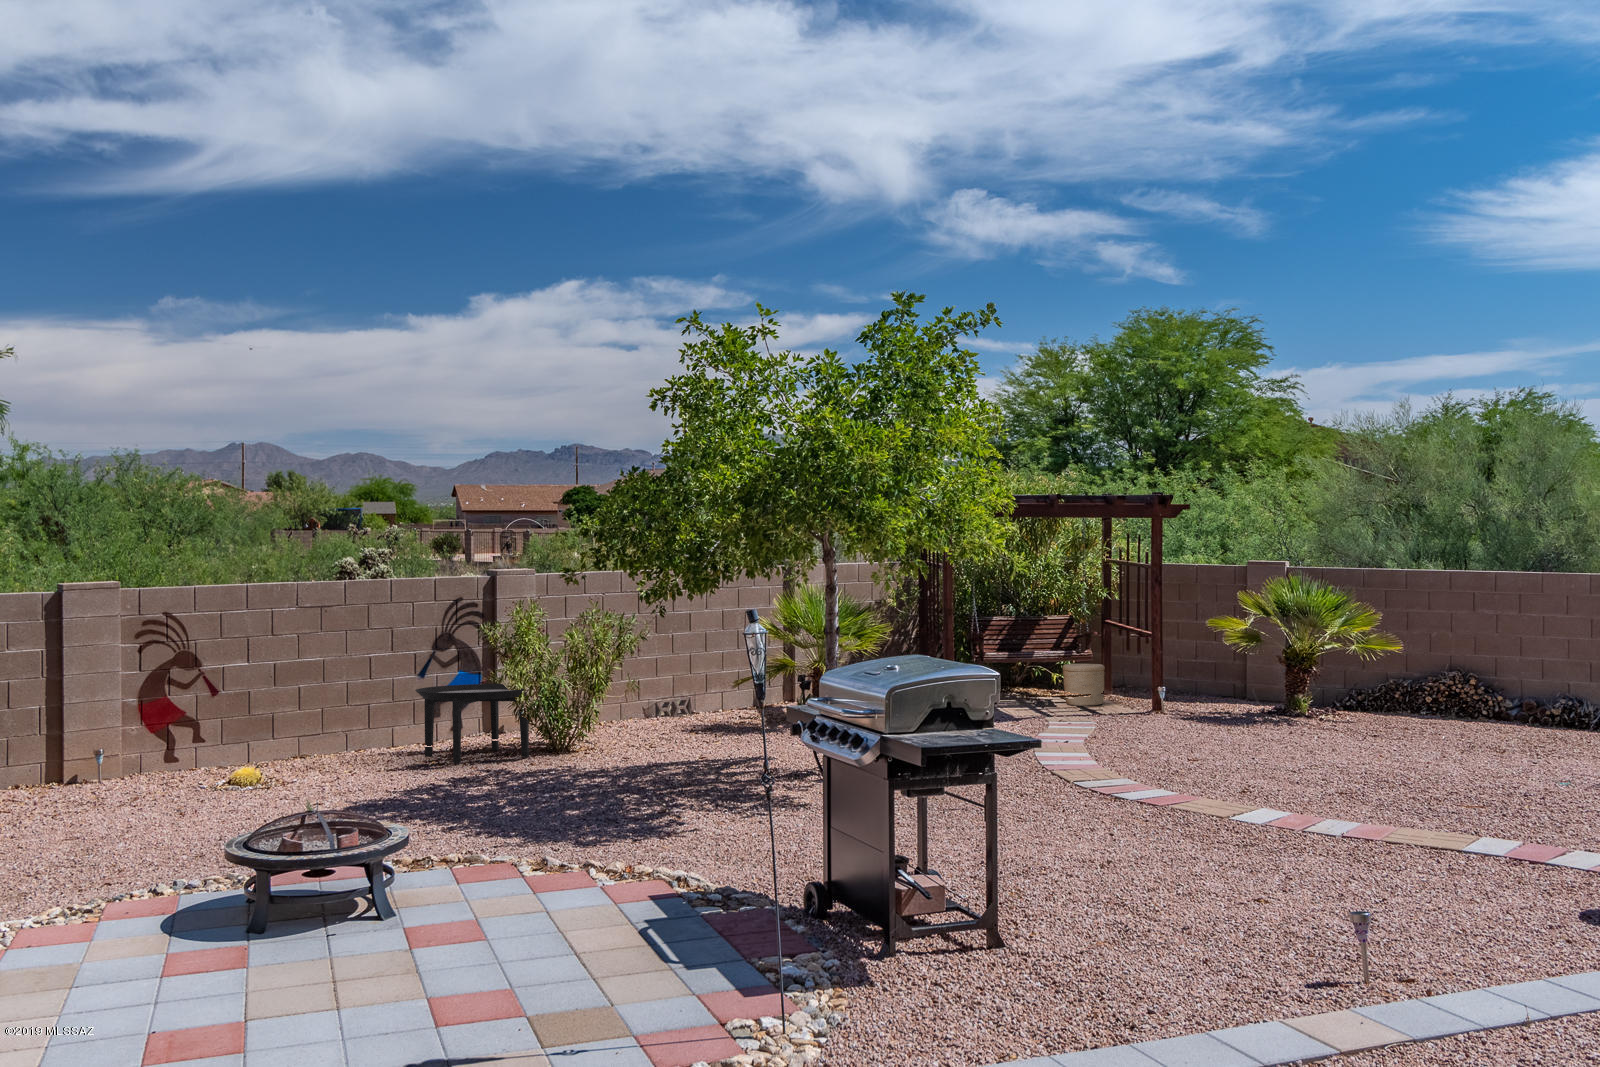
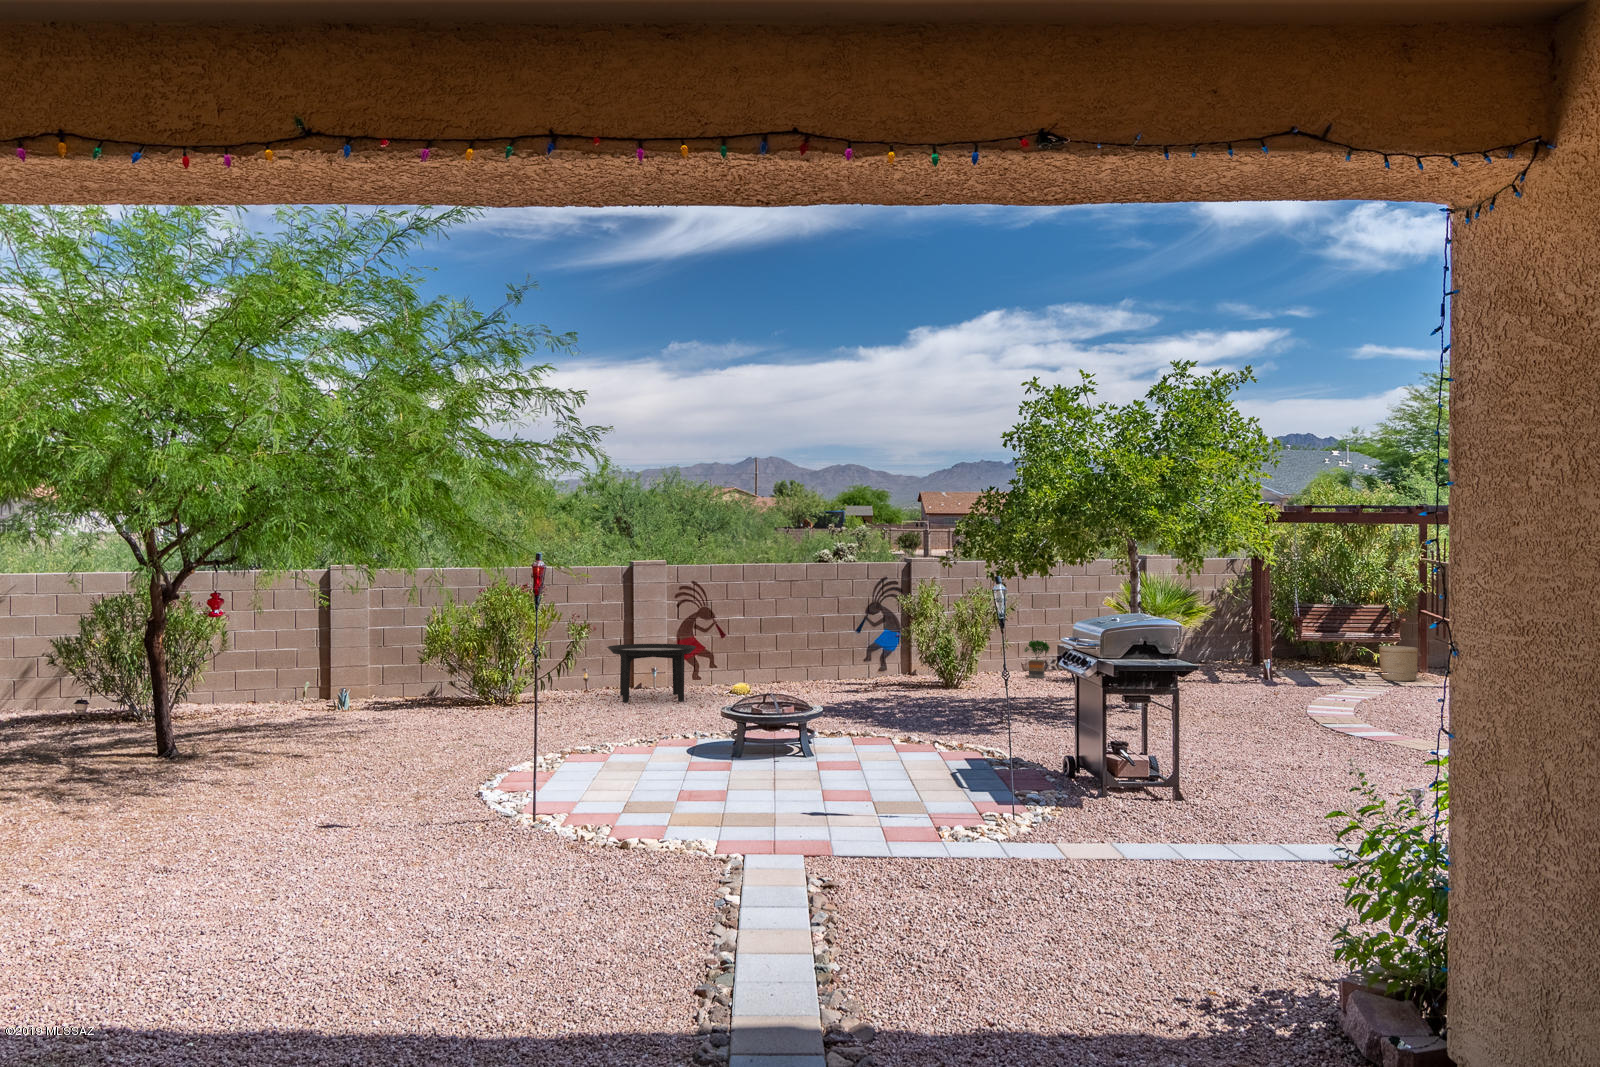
potted tree: none [645,677,682,729] -> present [1025,640,1050,678]
round table: present [415,684,529,764] -> present [608,644,696,702]

